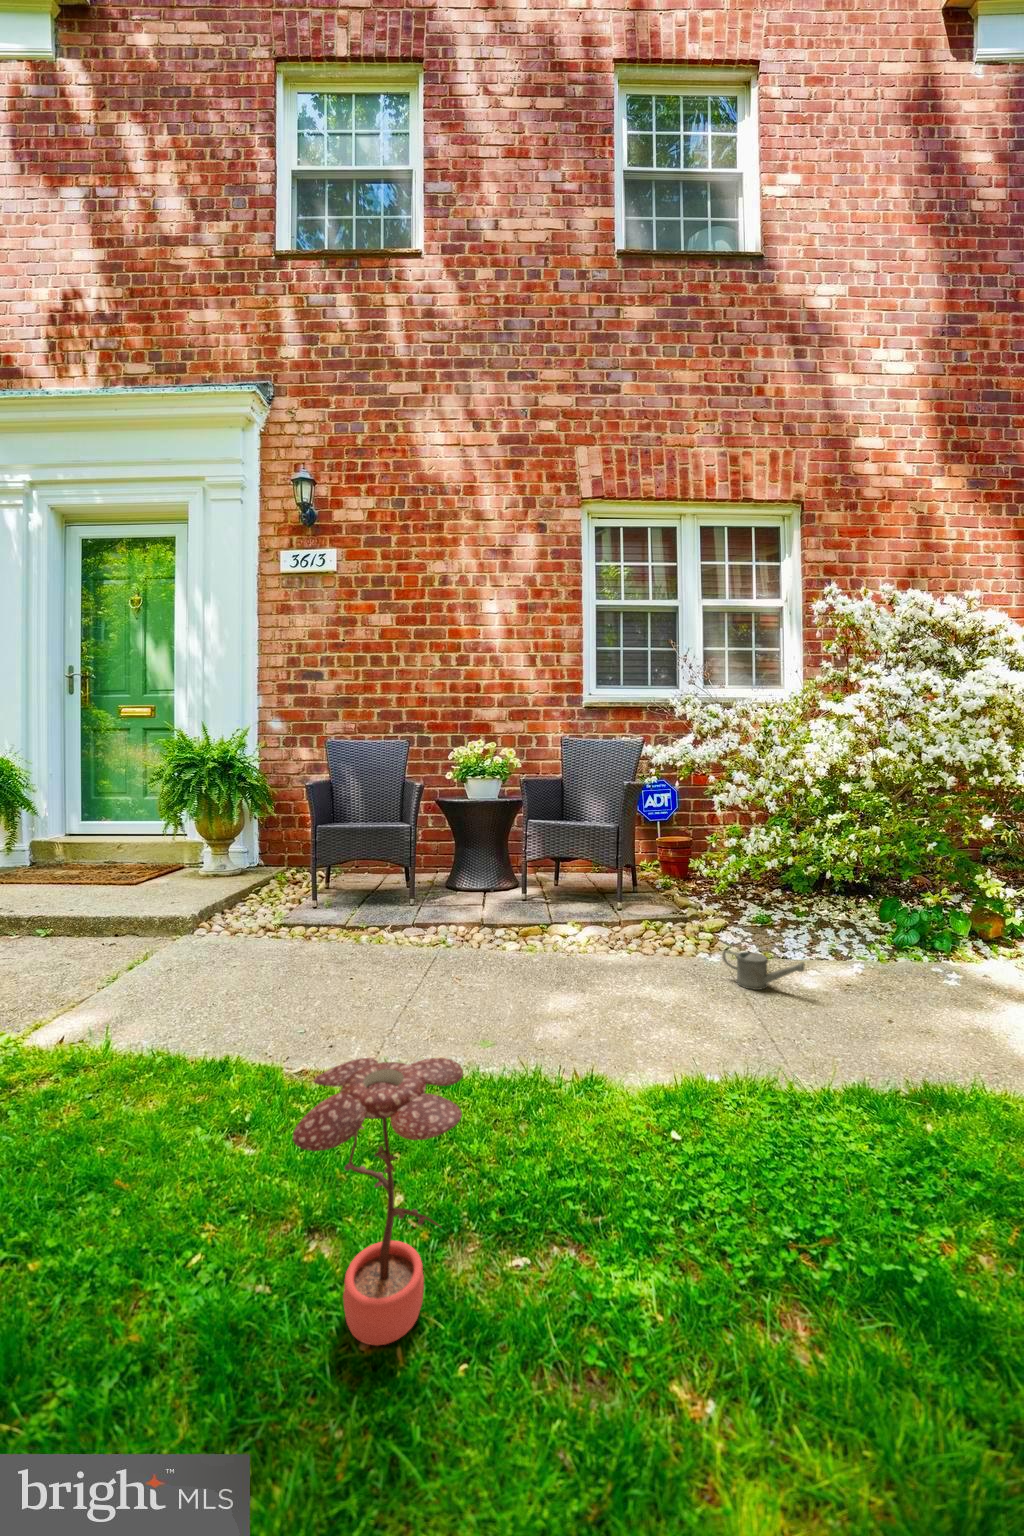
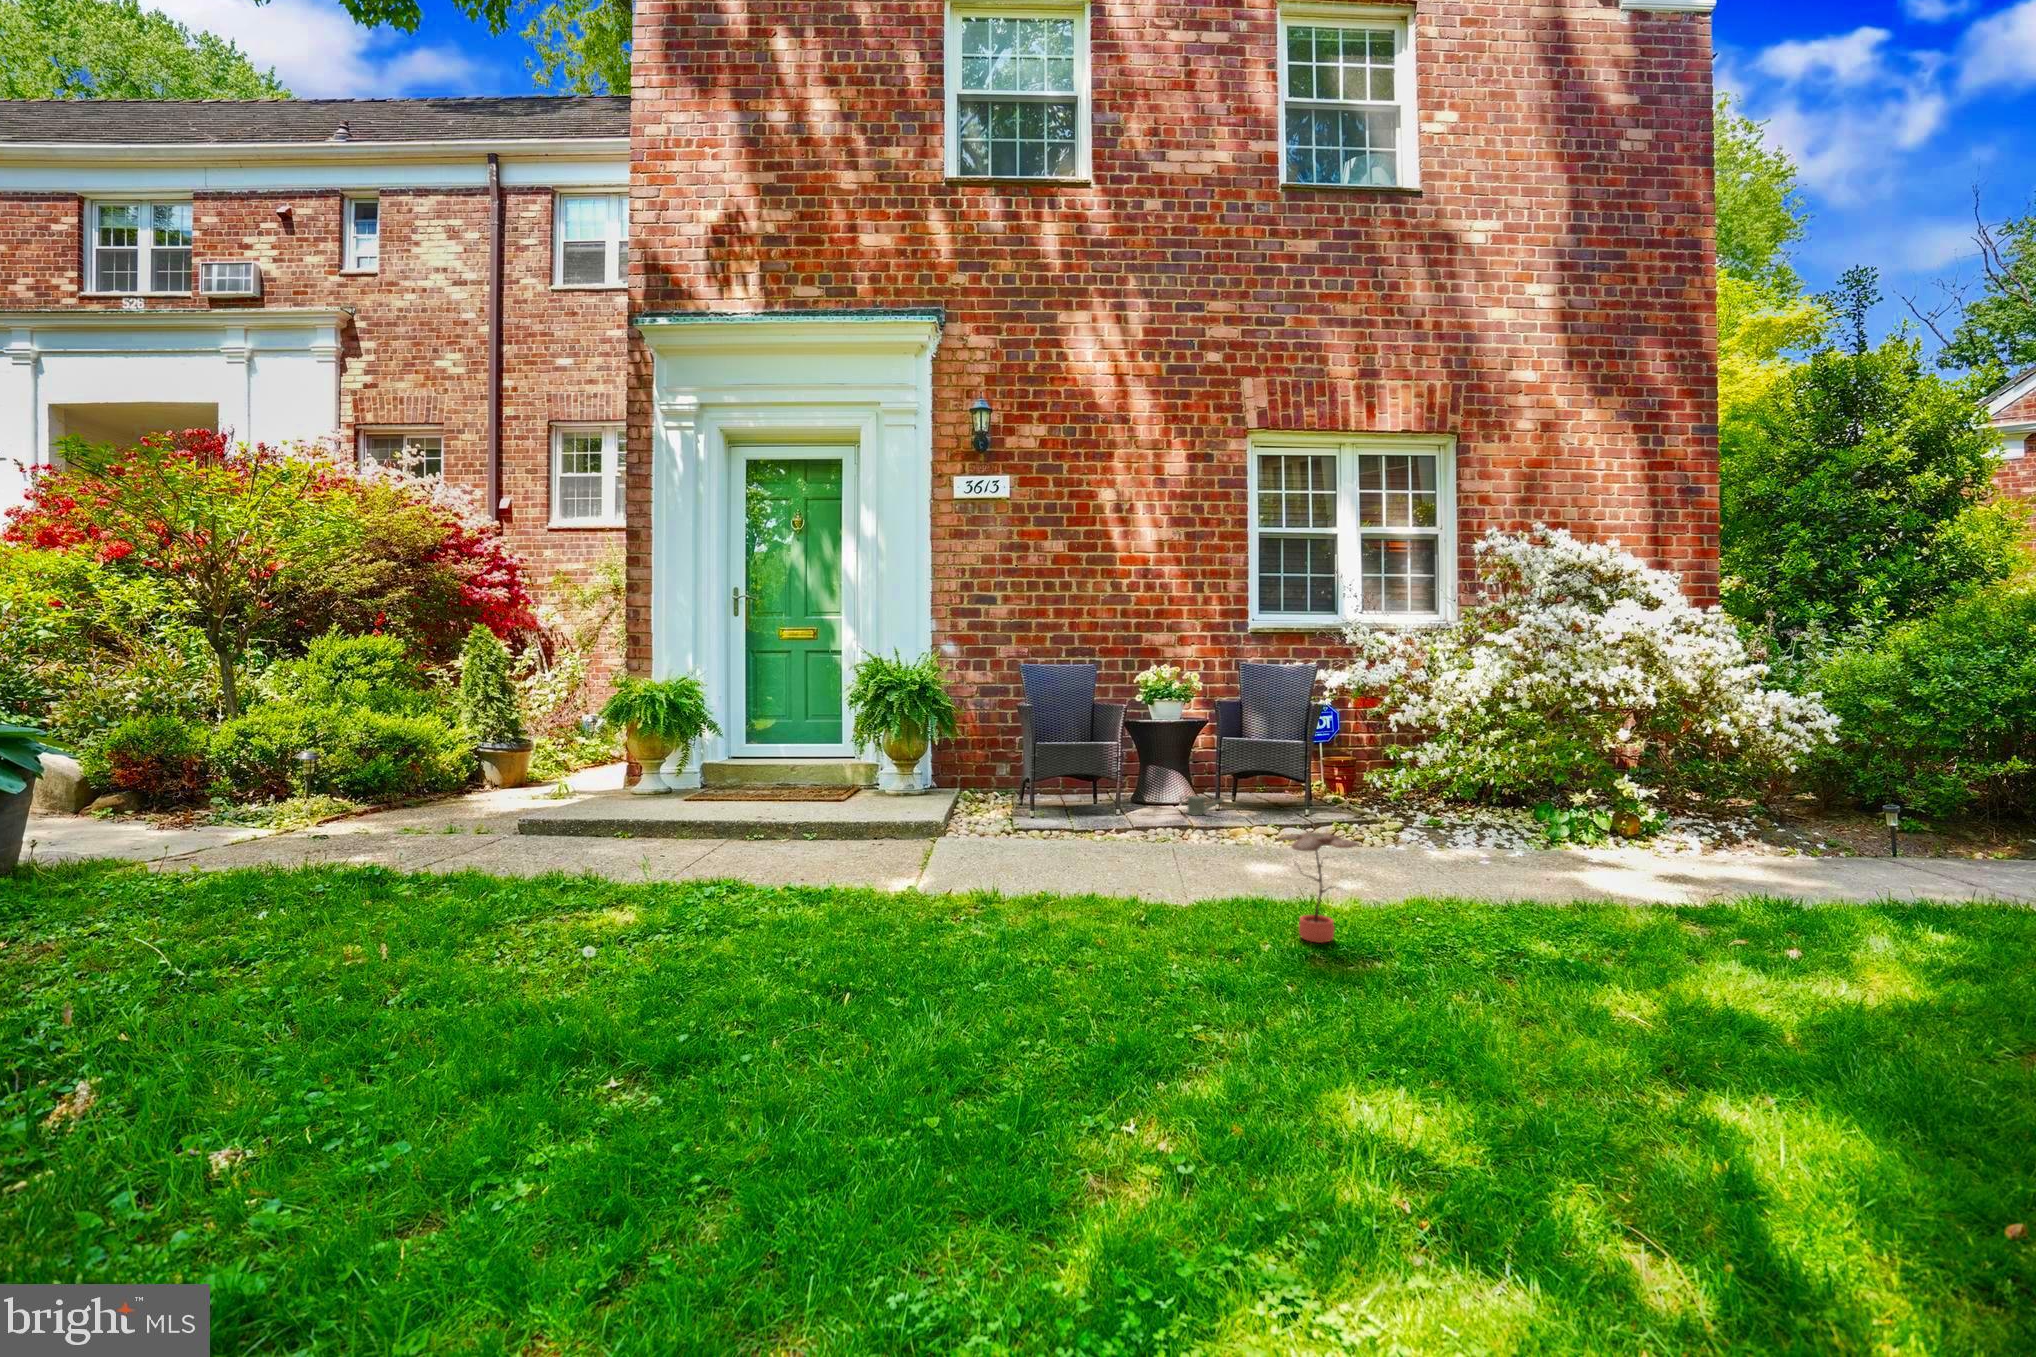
watering can: present [723,950,804,990] -> present [1180,796,1223,815]

